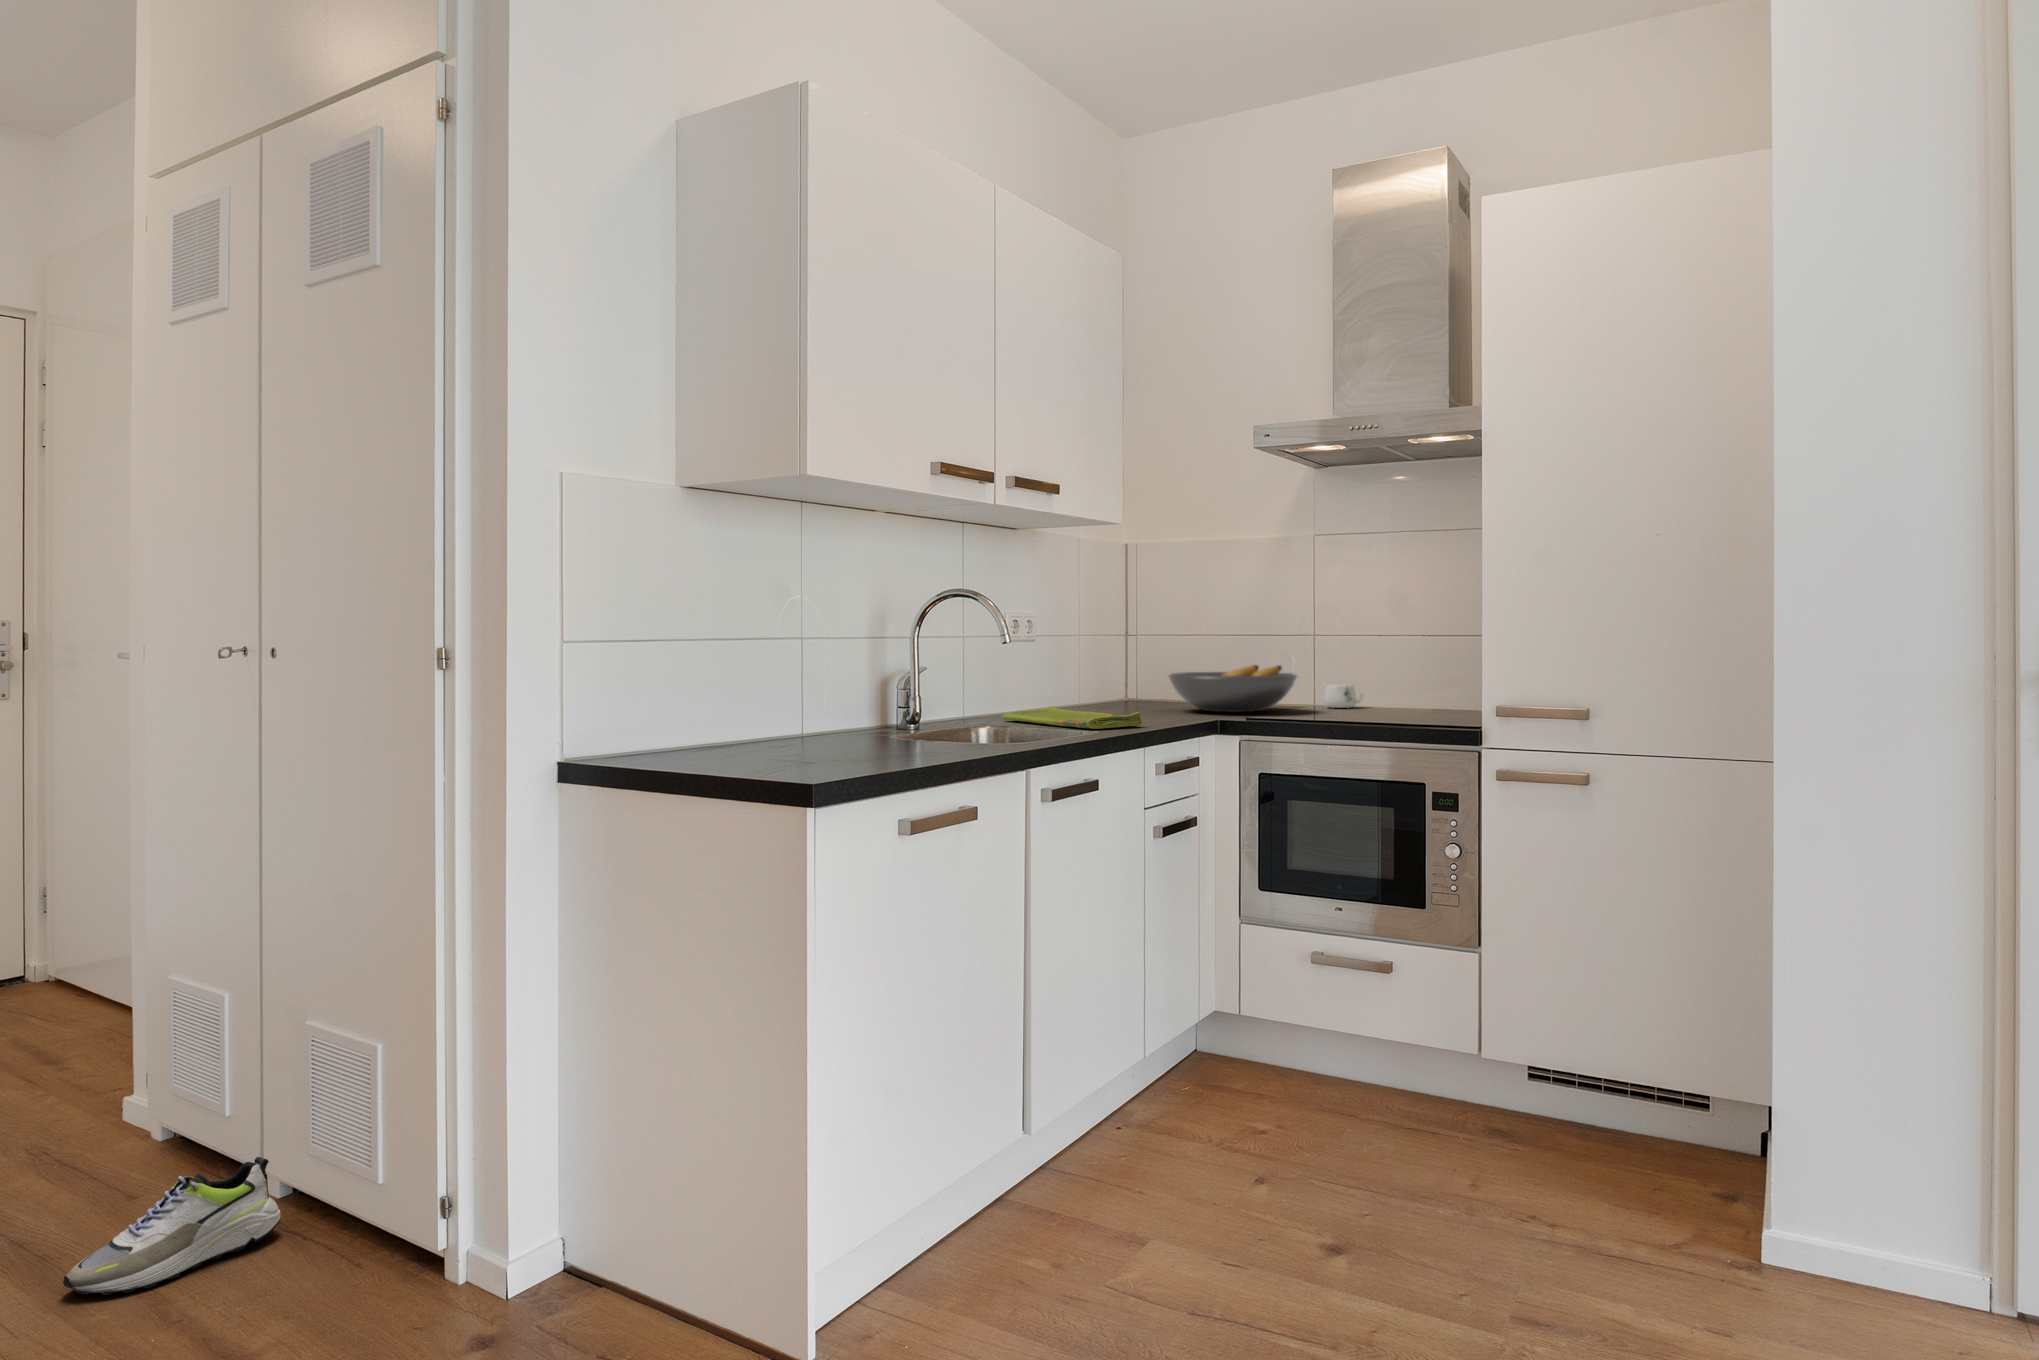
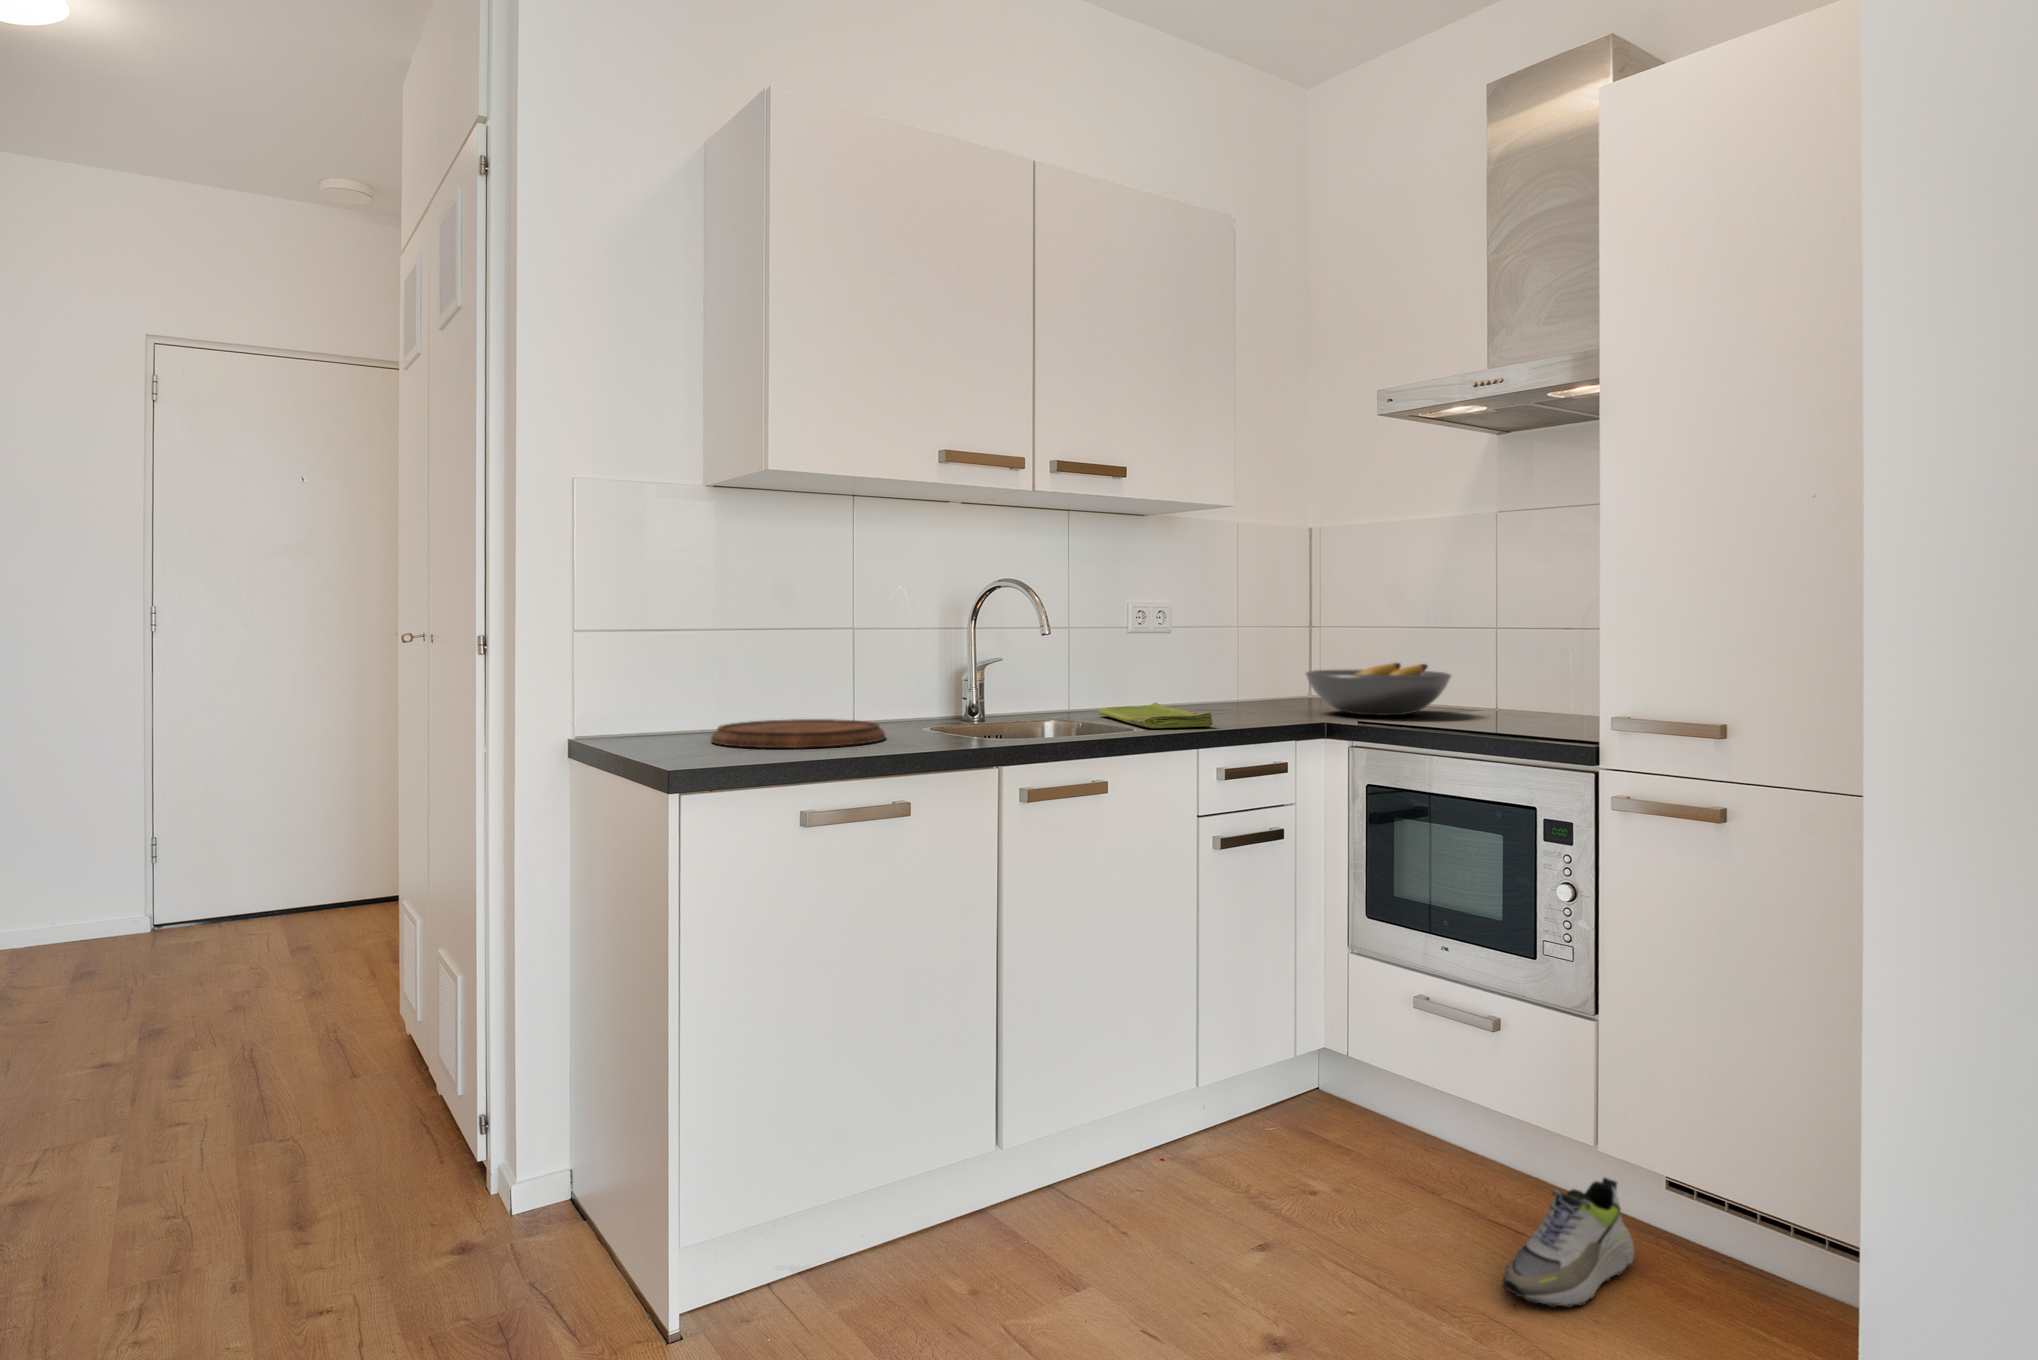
mug: present [1323,684,1363,708] -> none [1501,687,1552,714]
cutting board: none [712,731,890,760] -> present [711,719,885,748]
shoe: present [63,1157,281,1295] -> present [1502,1178,1634,1308]

